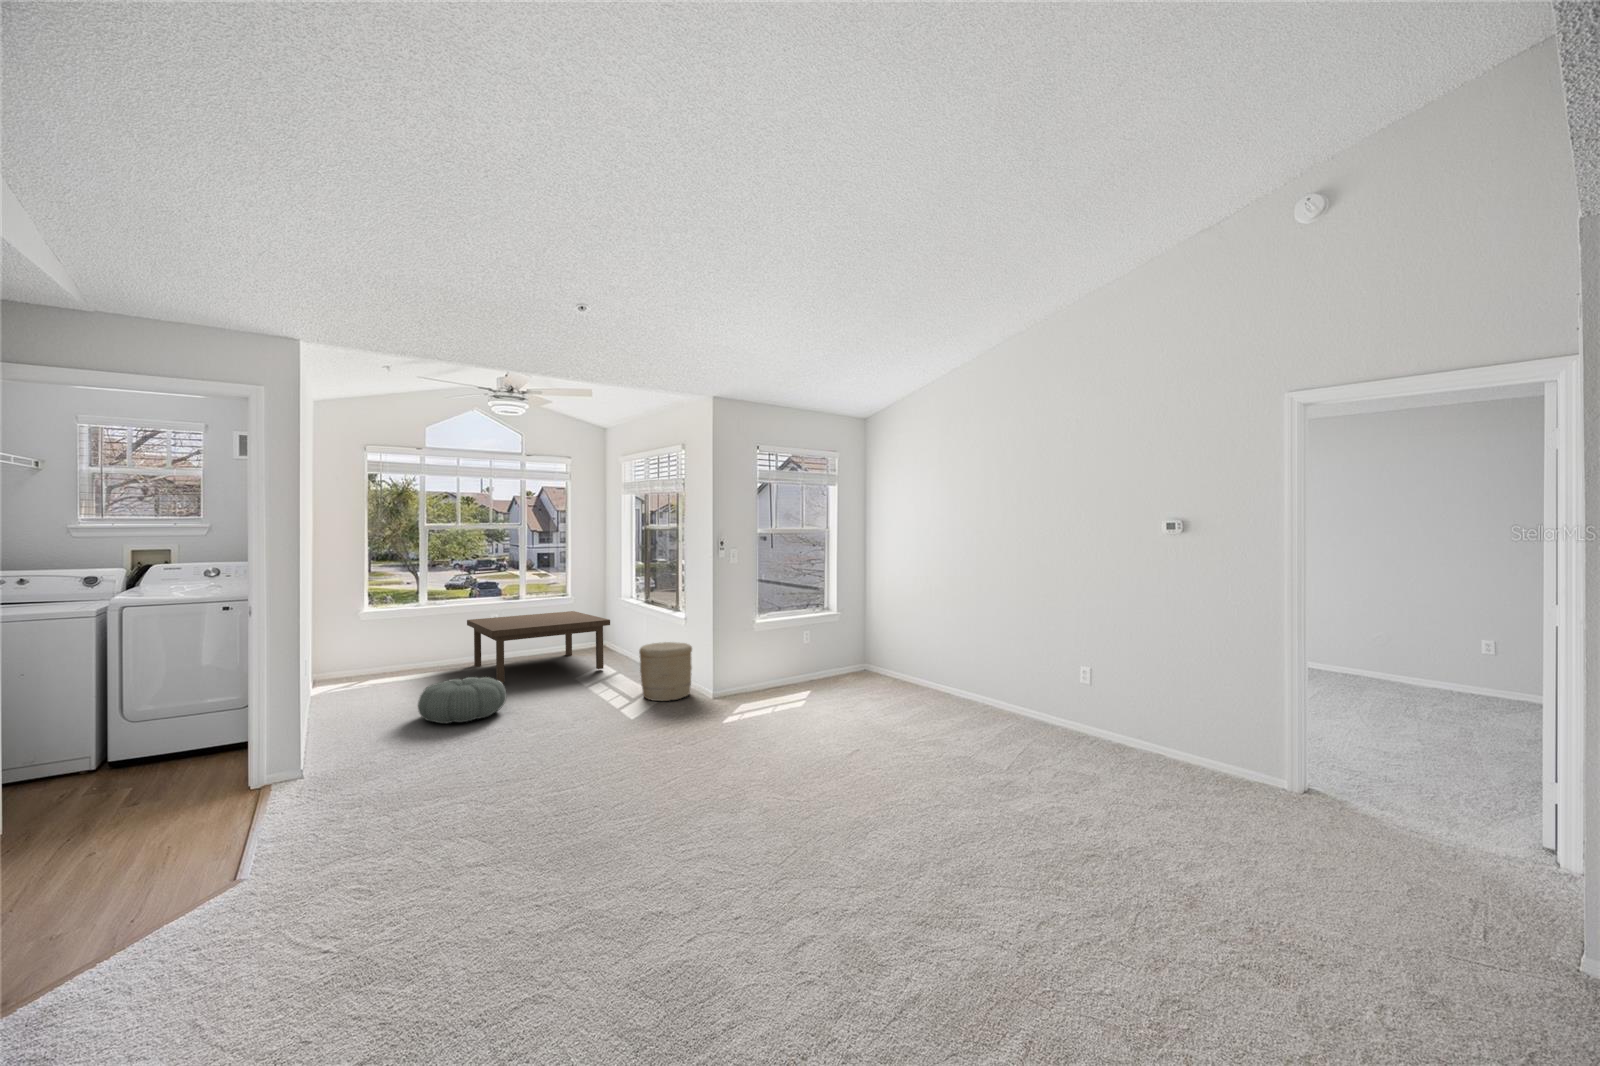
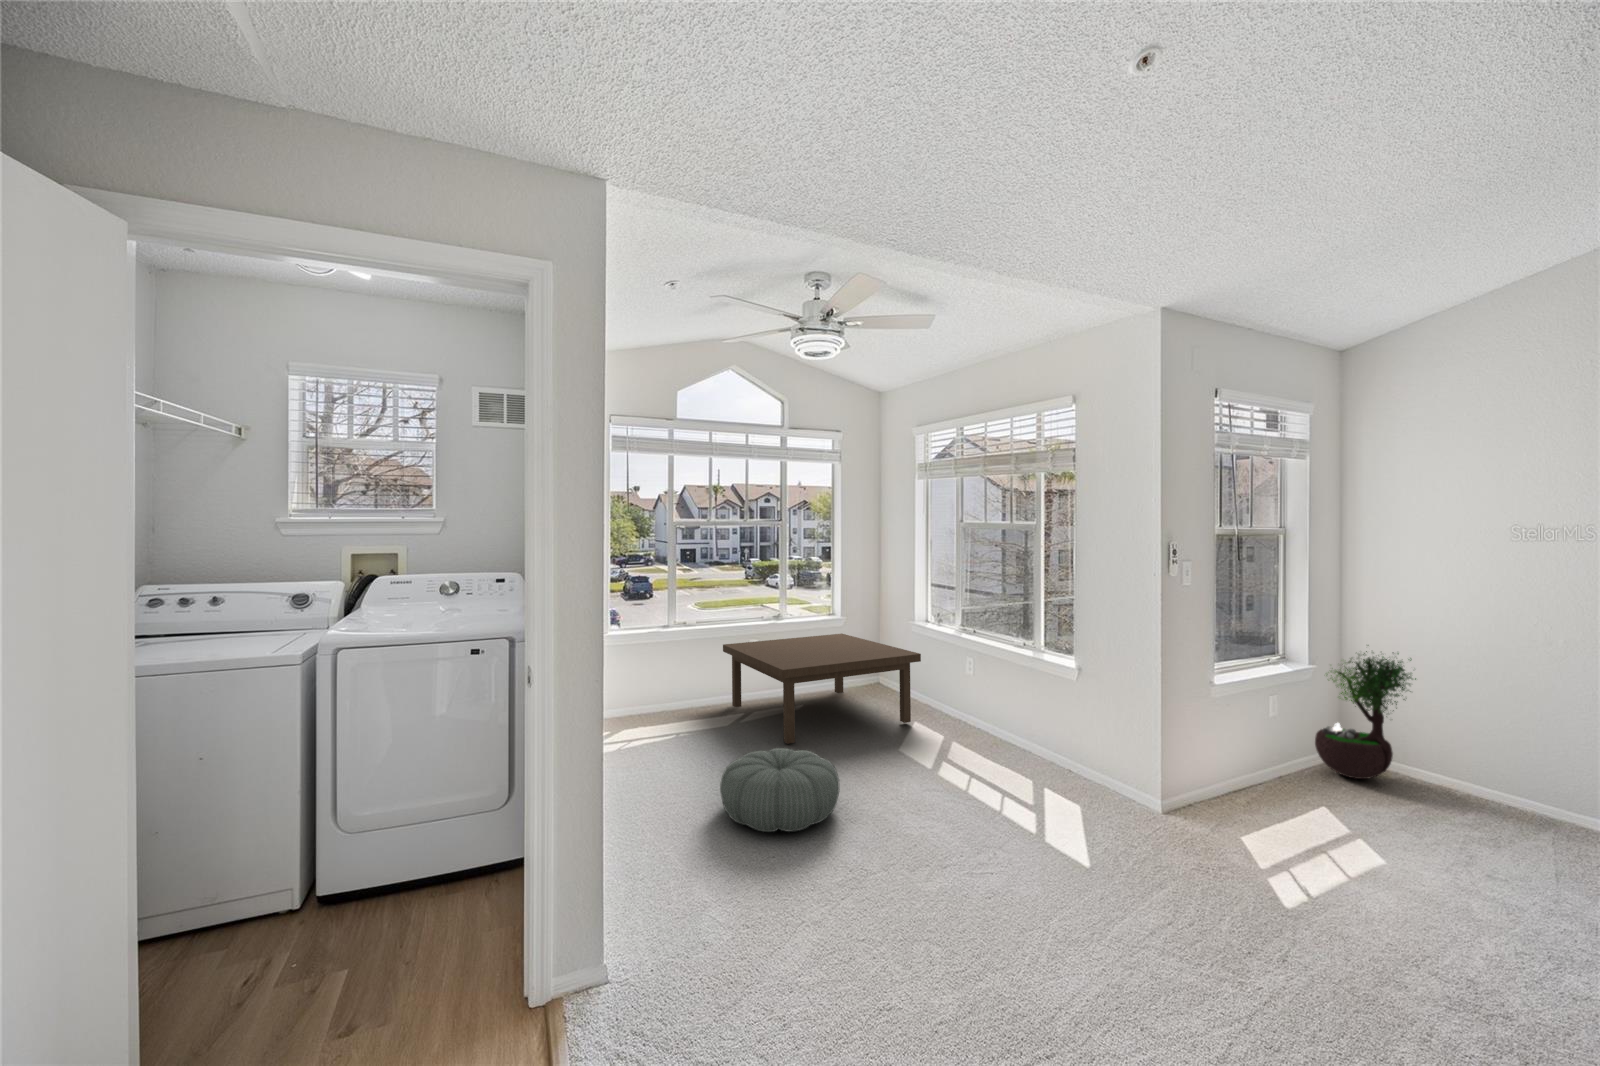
potted tree: none [842,600,889,683] -> present [1315,651,1416,779]
woven basket: present [639,642,692,701] -> none [1012,700,1100,802]

